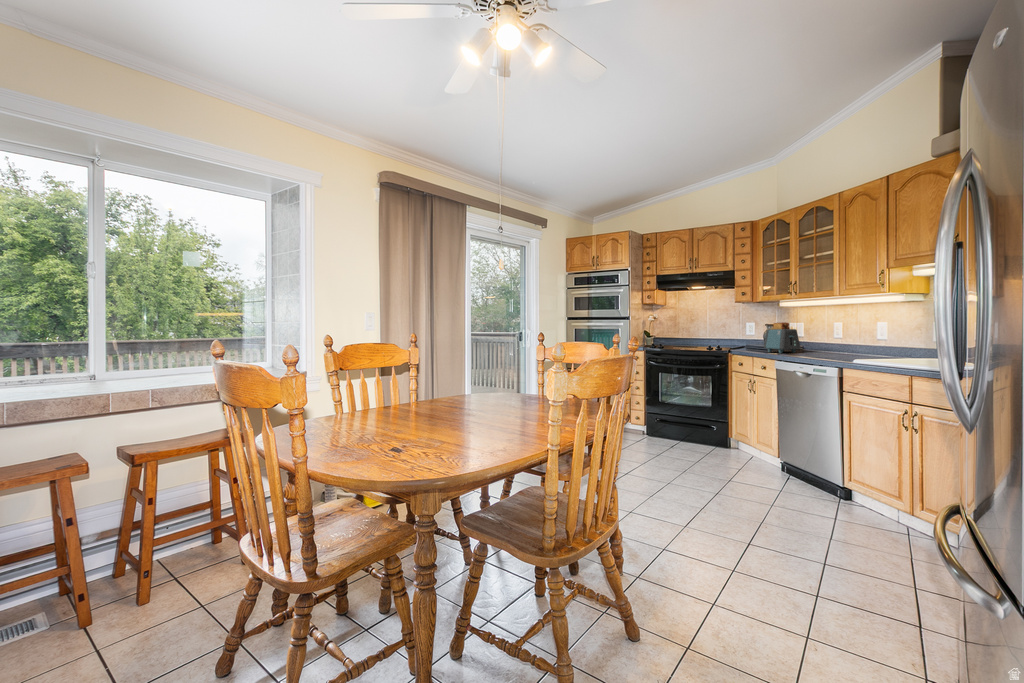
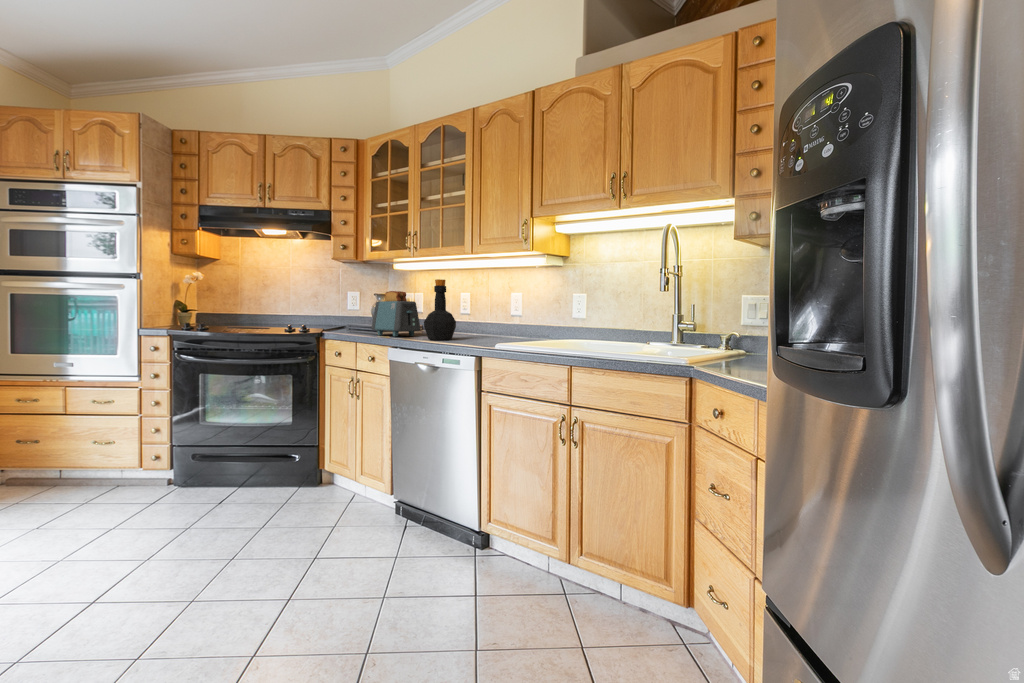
bottle: none [801,315,828,356] -> present [424,279,456,340]

